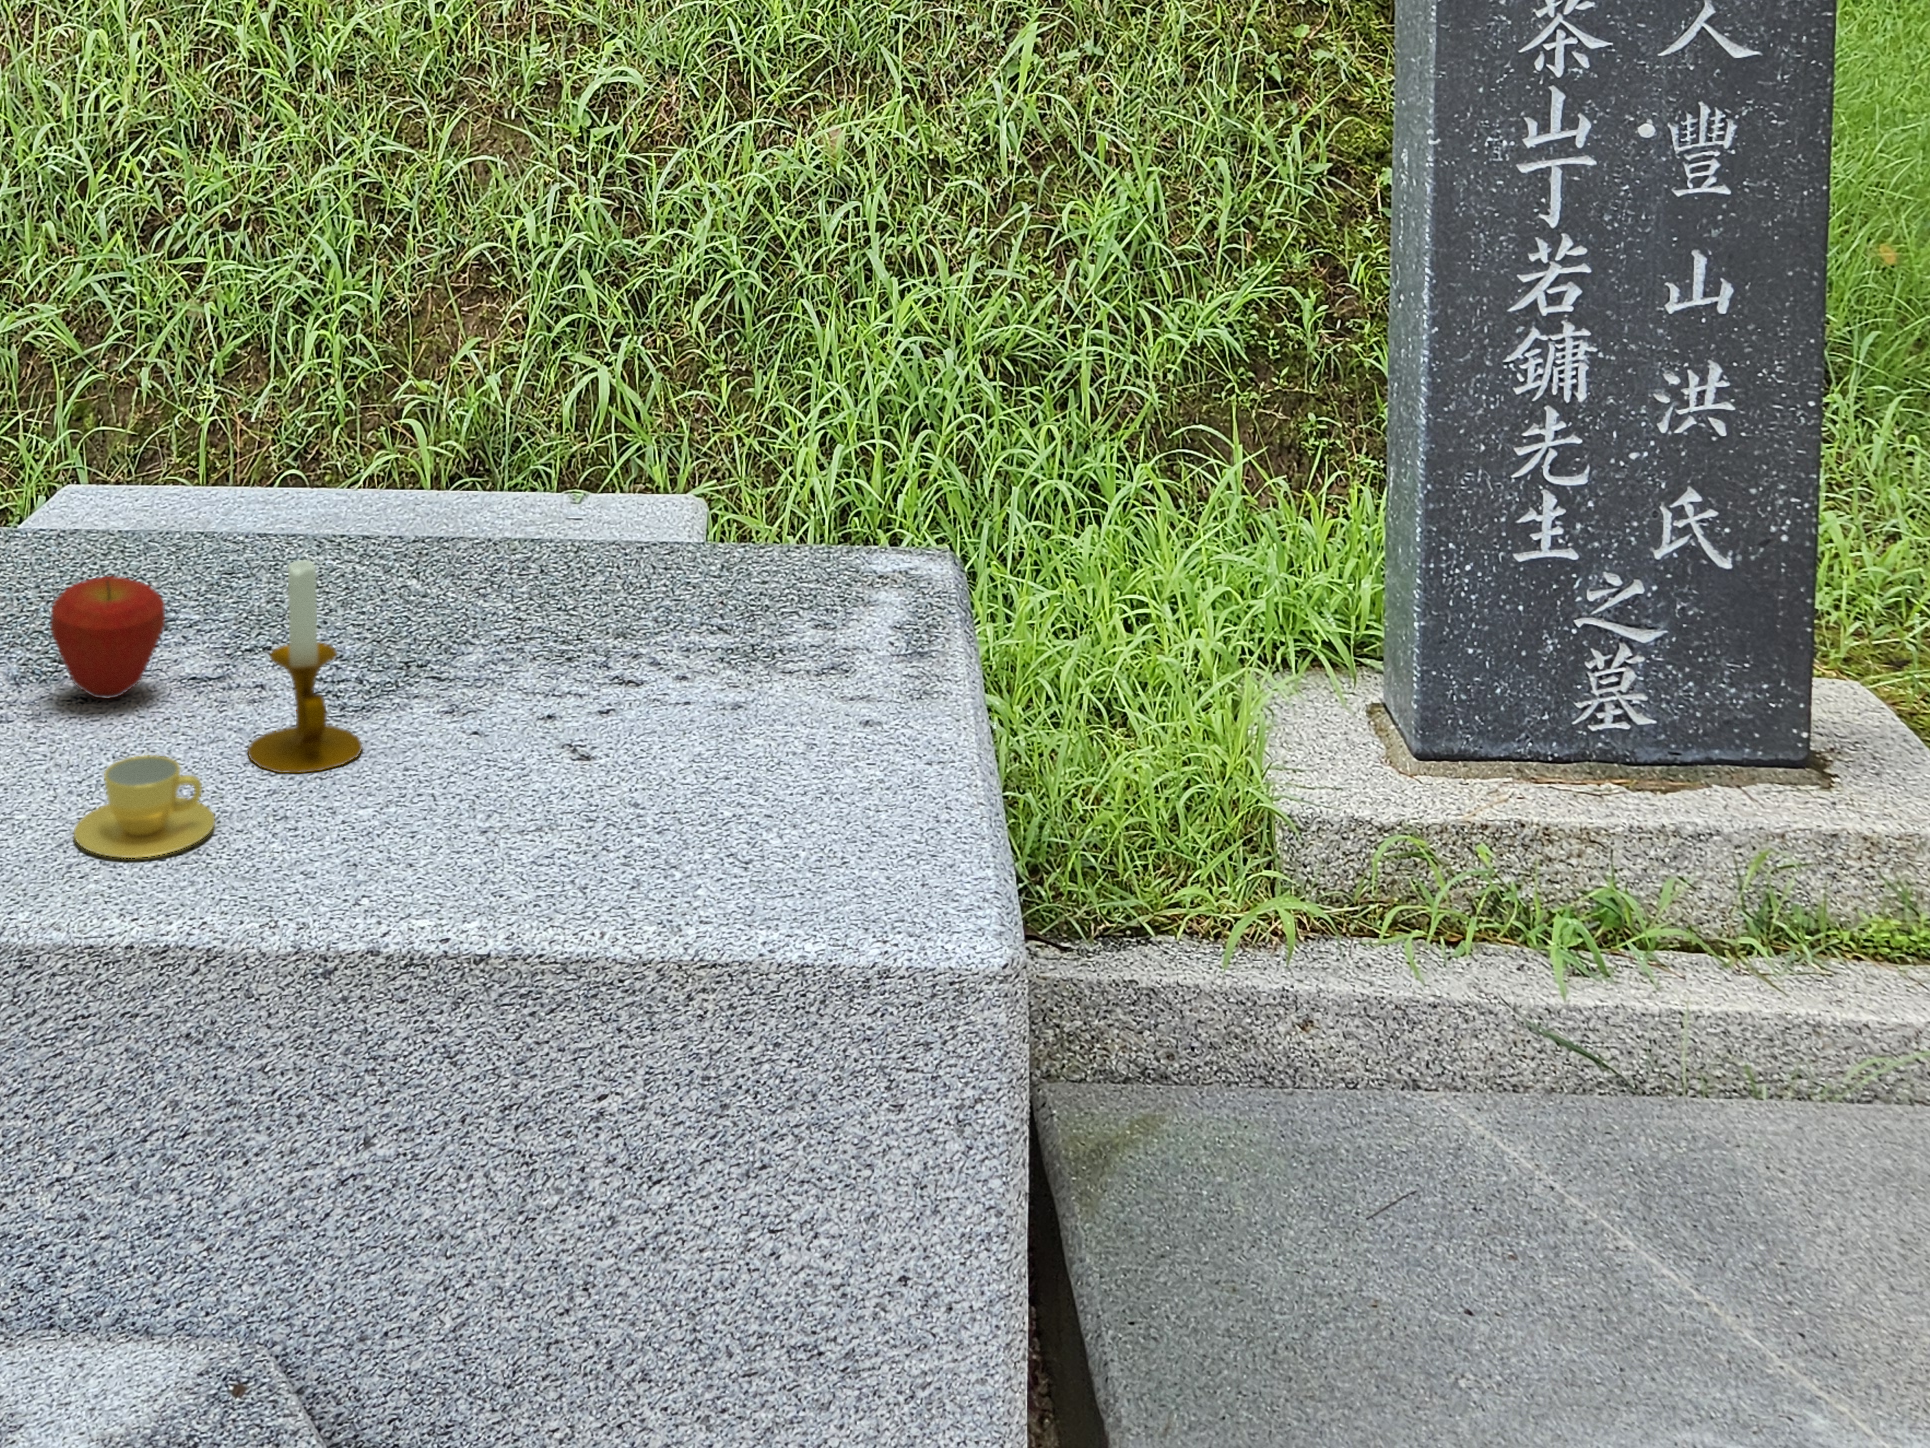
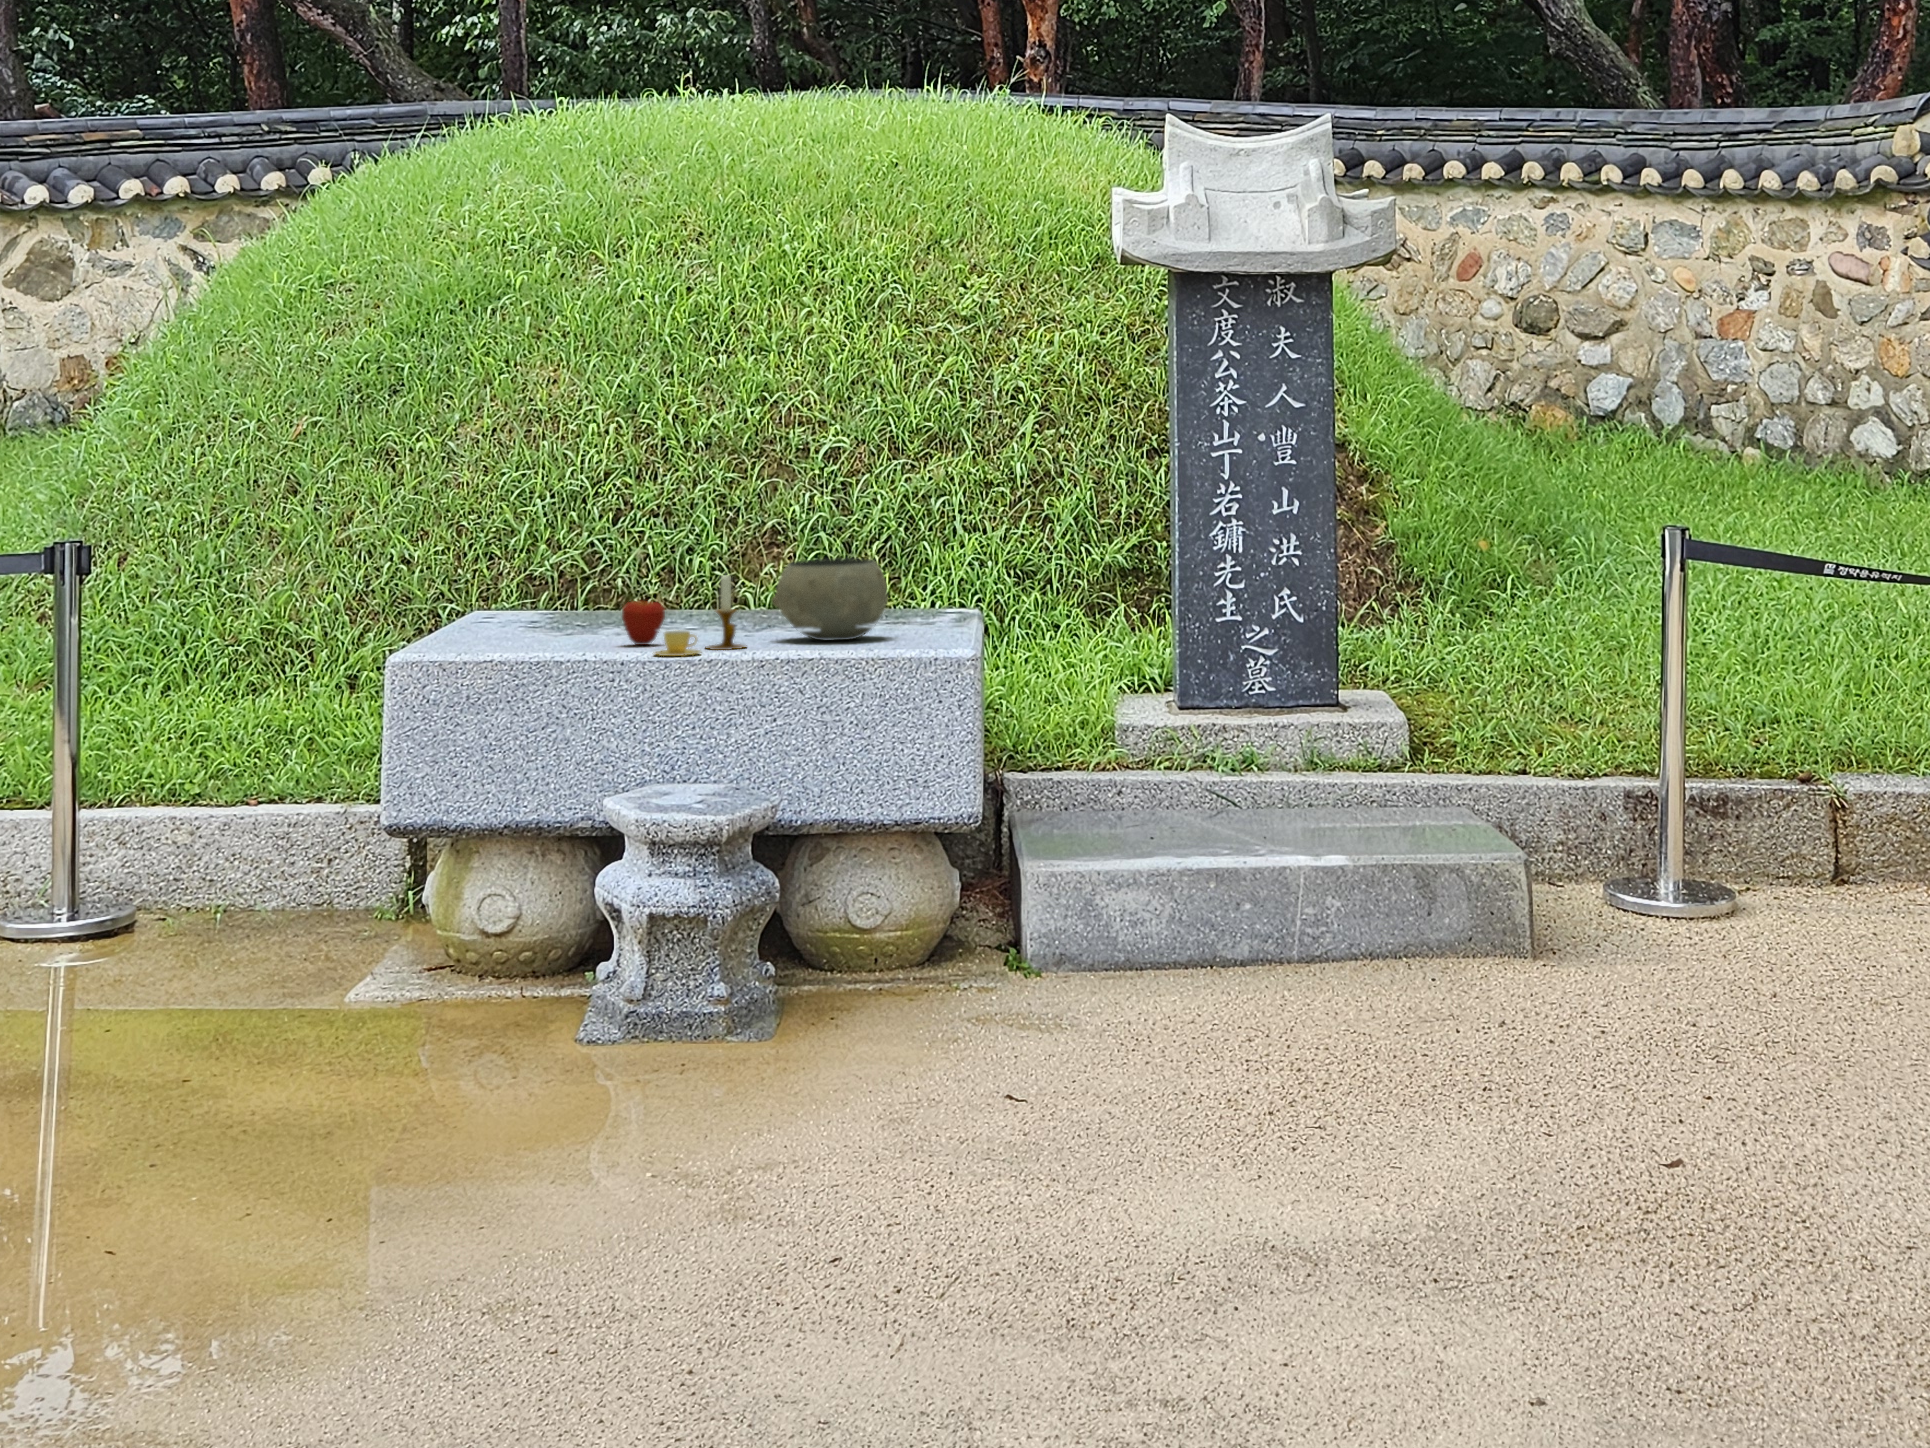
ceramic bowl: none [441,457,737,699] -> present [773,558,888,640]

